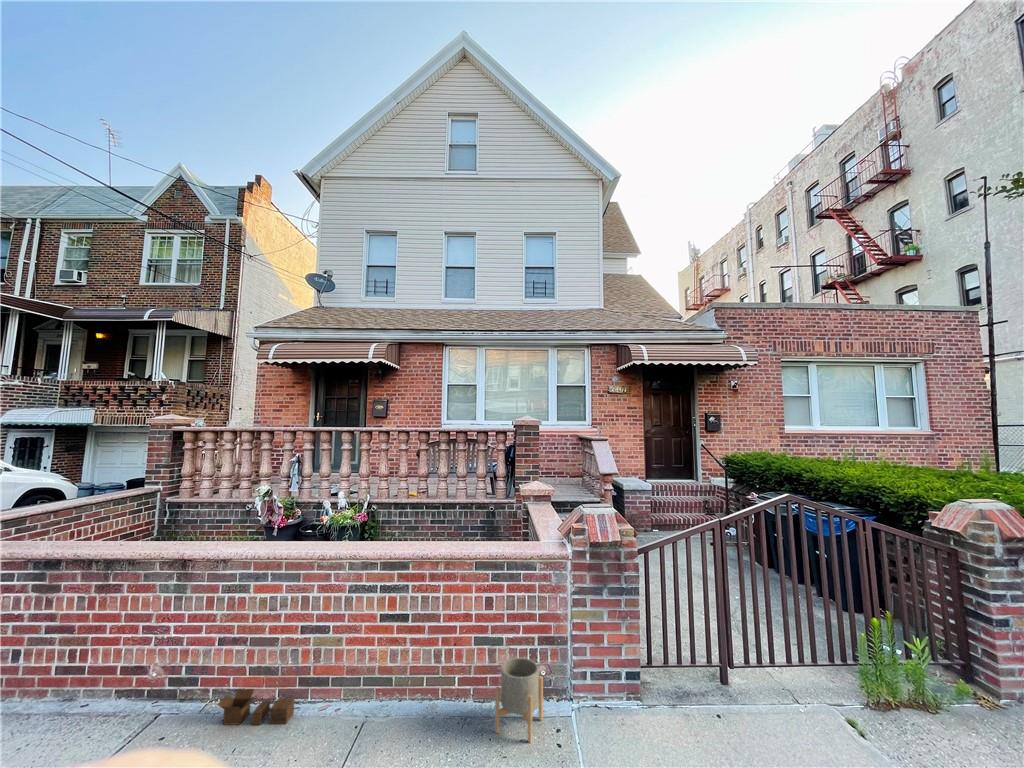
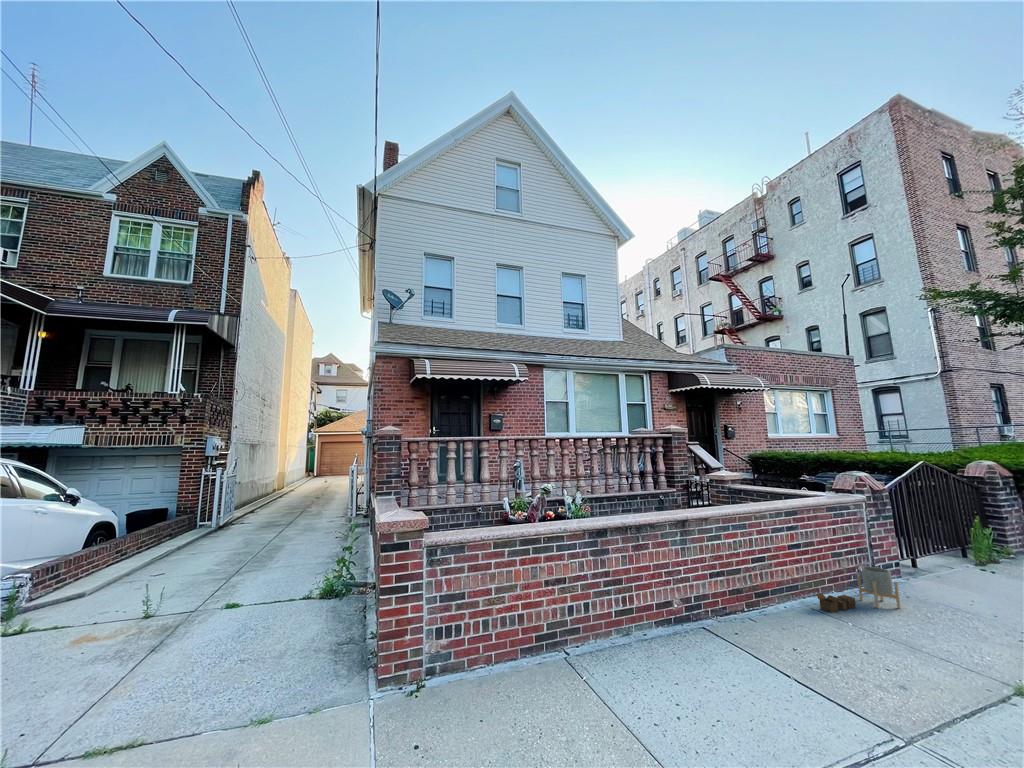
cardboard box: present [218,689,295,725] -> present [816,593,856,613]

